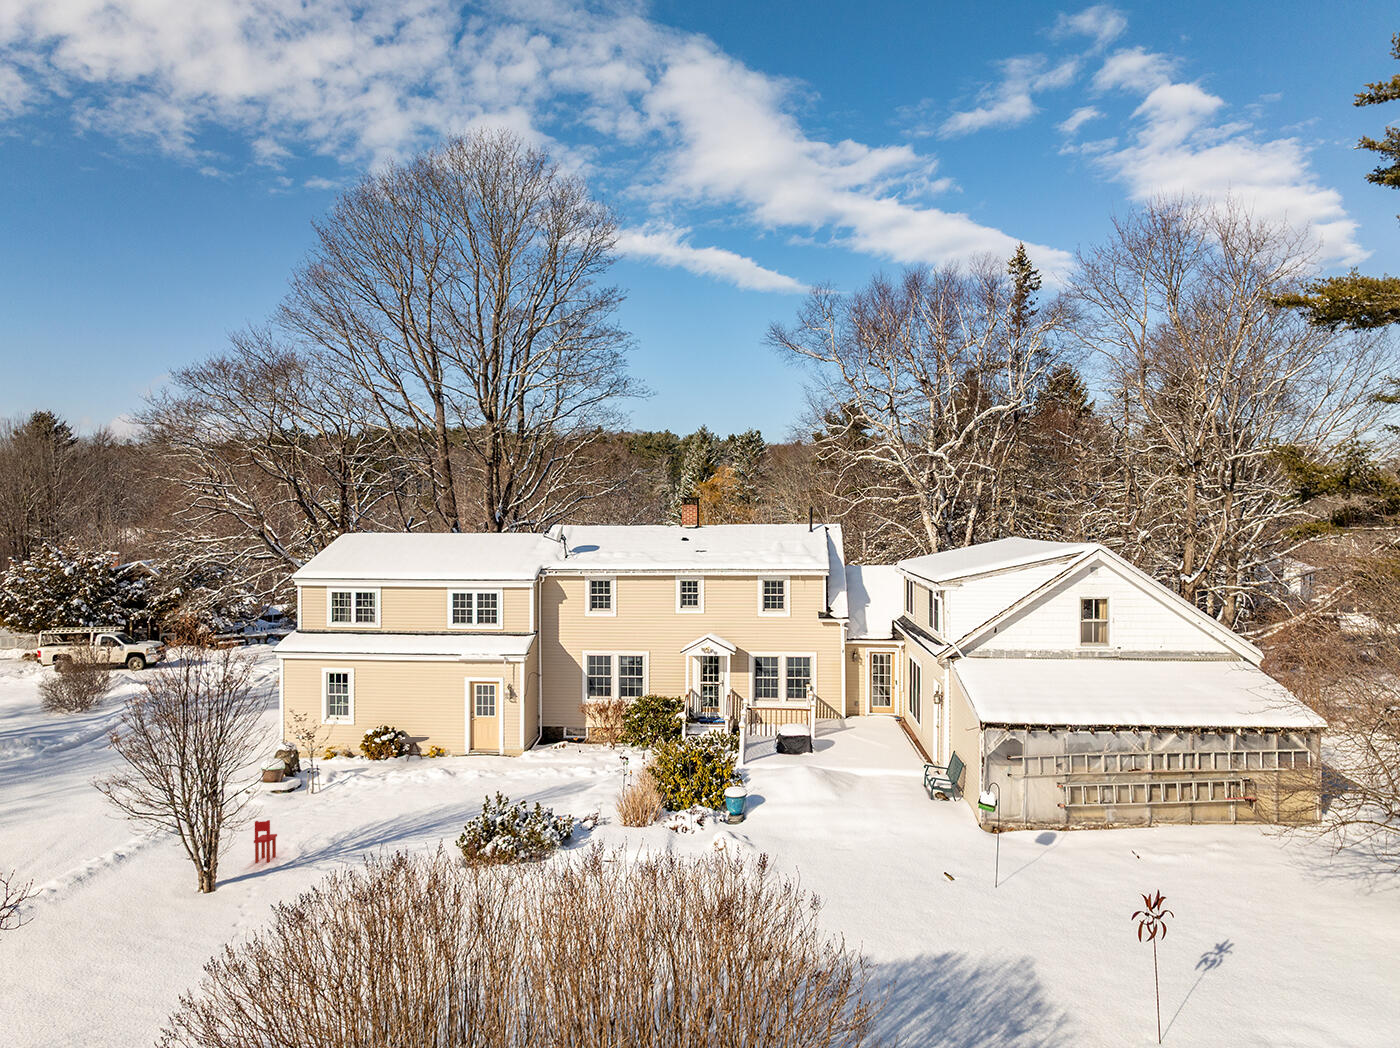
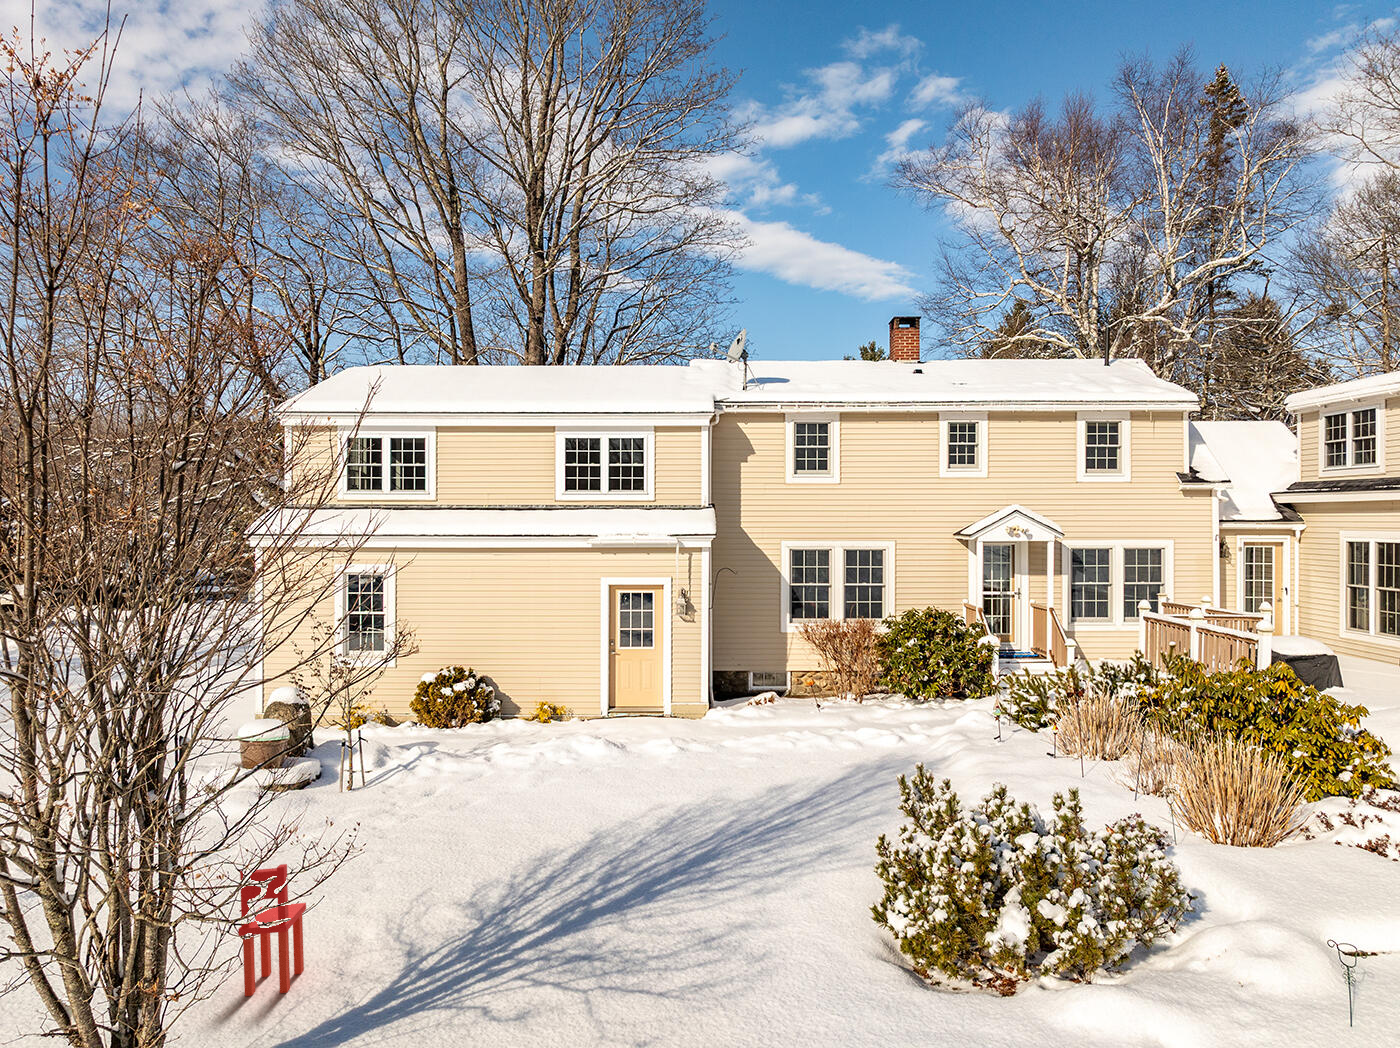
round table: present [399,735,429,761] -> none [487,685,541,730]

